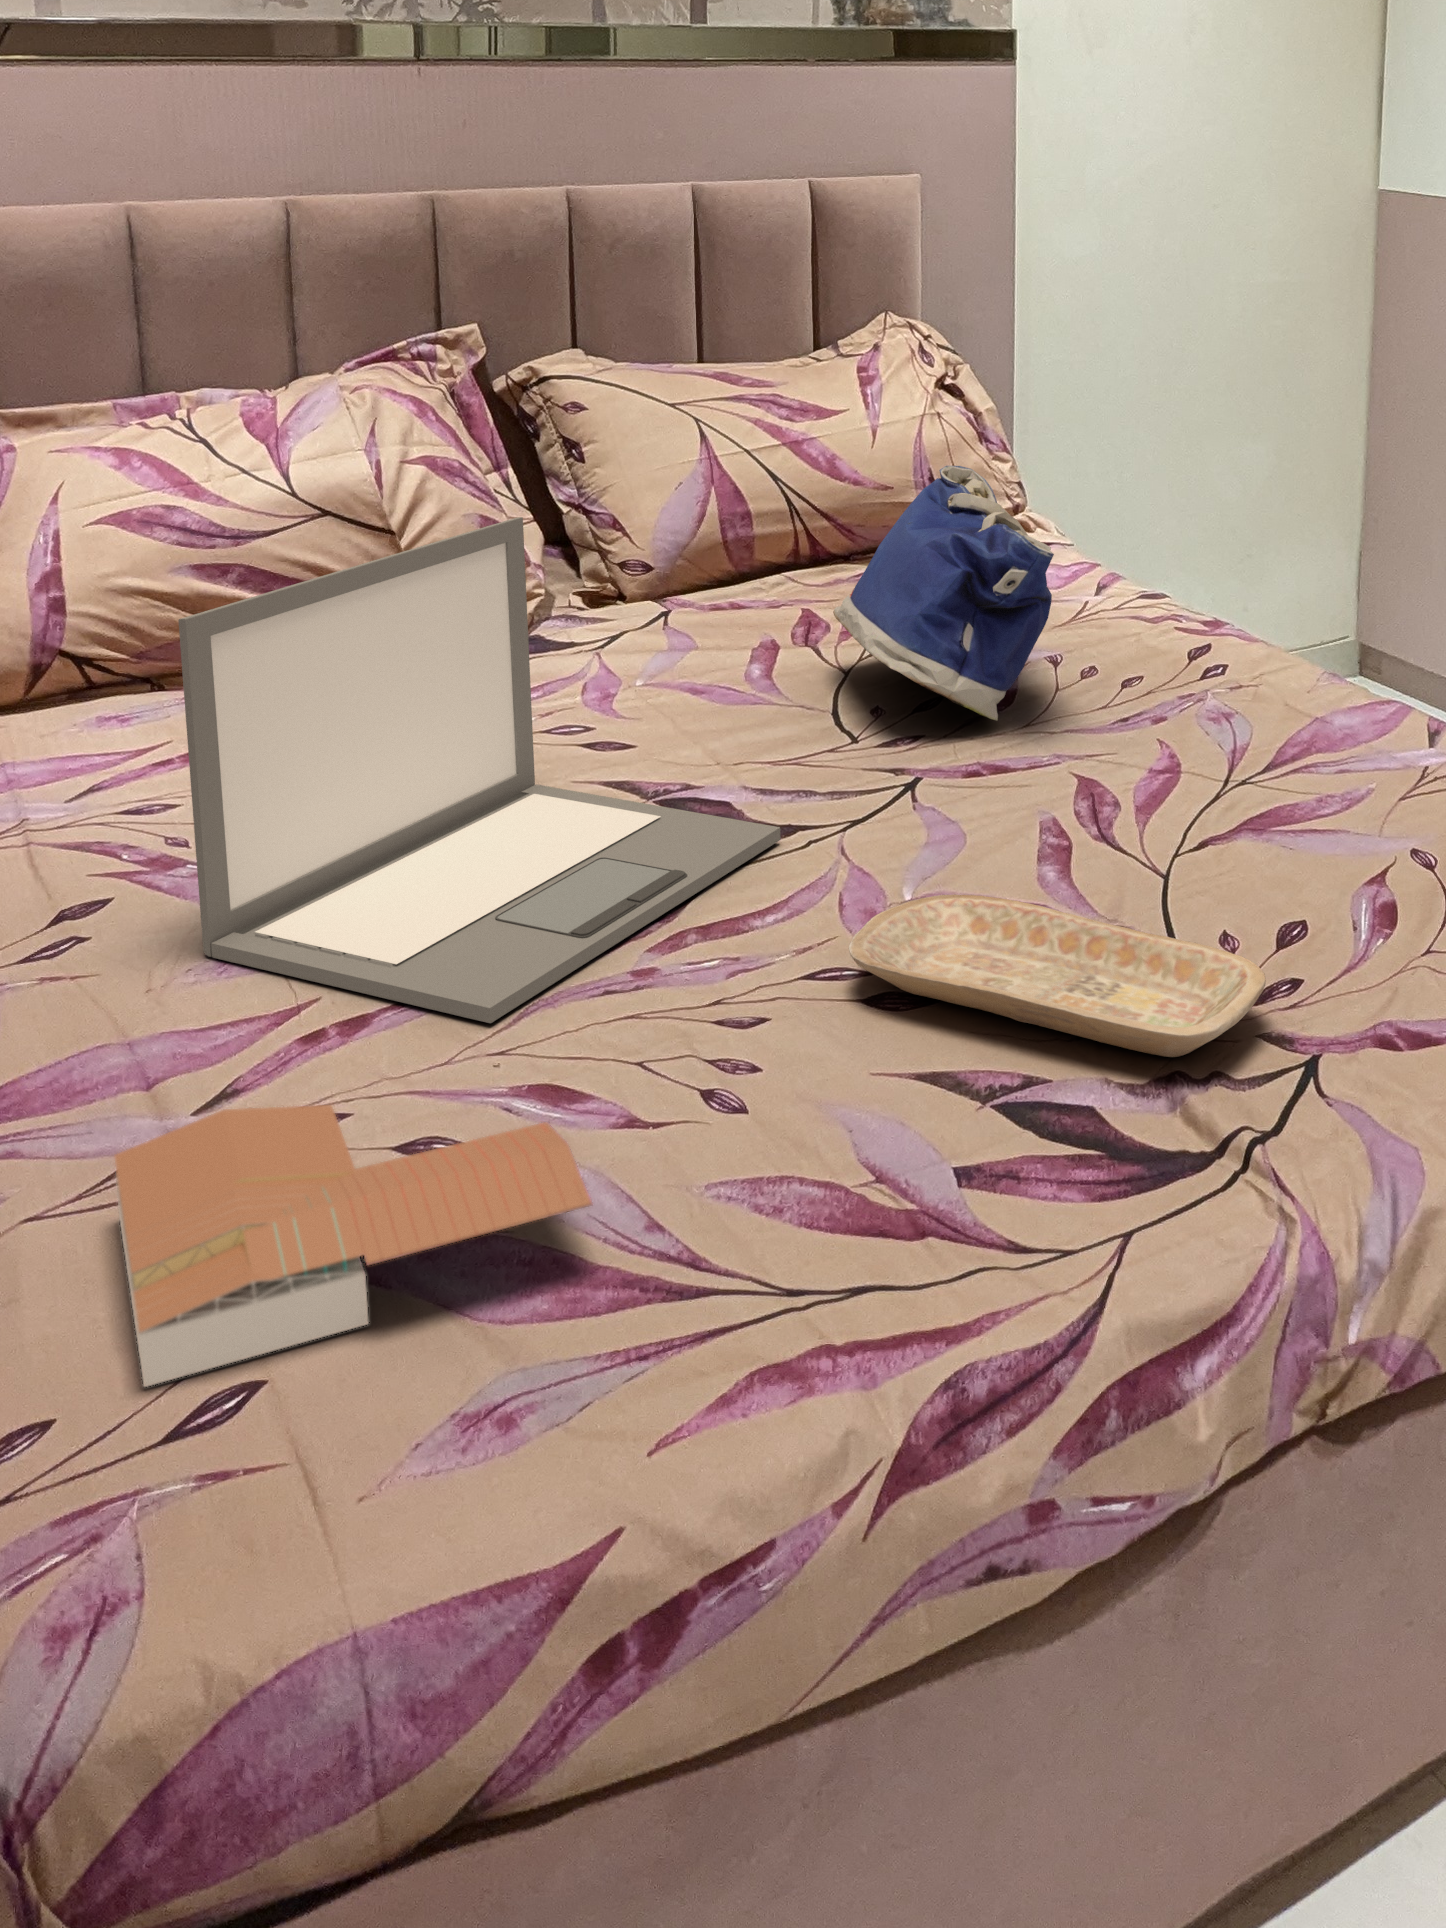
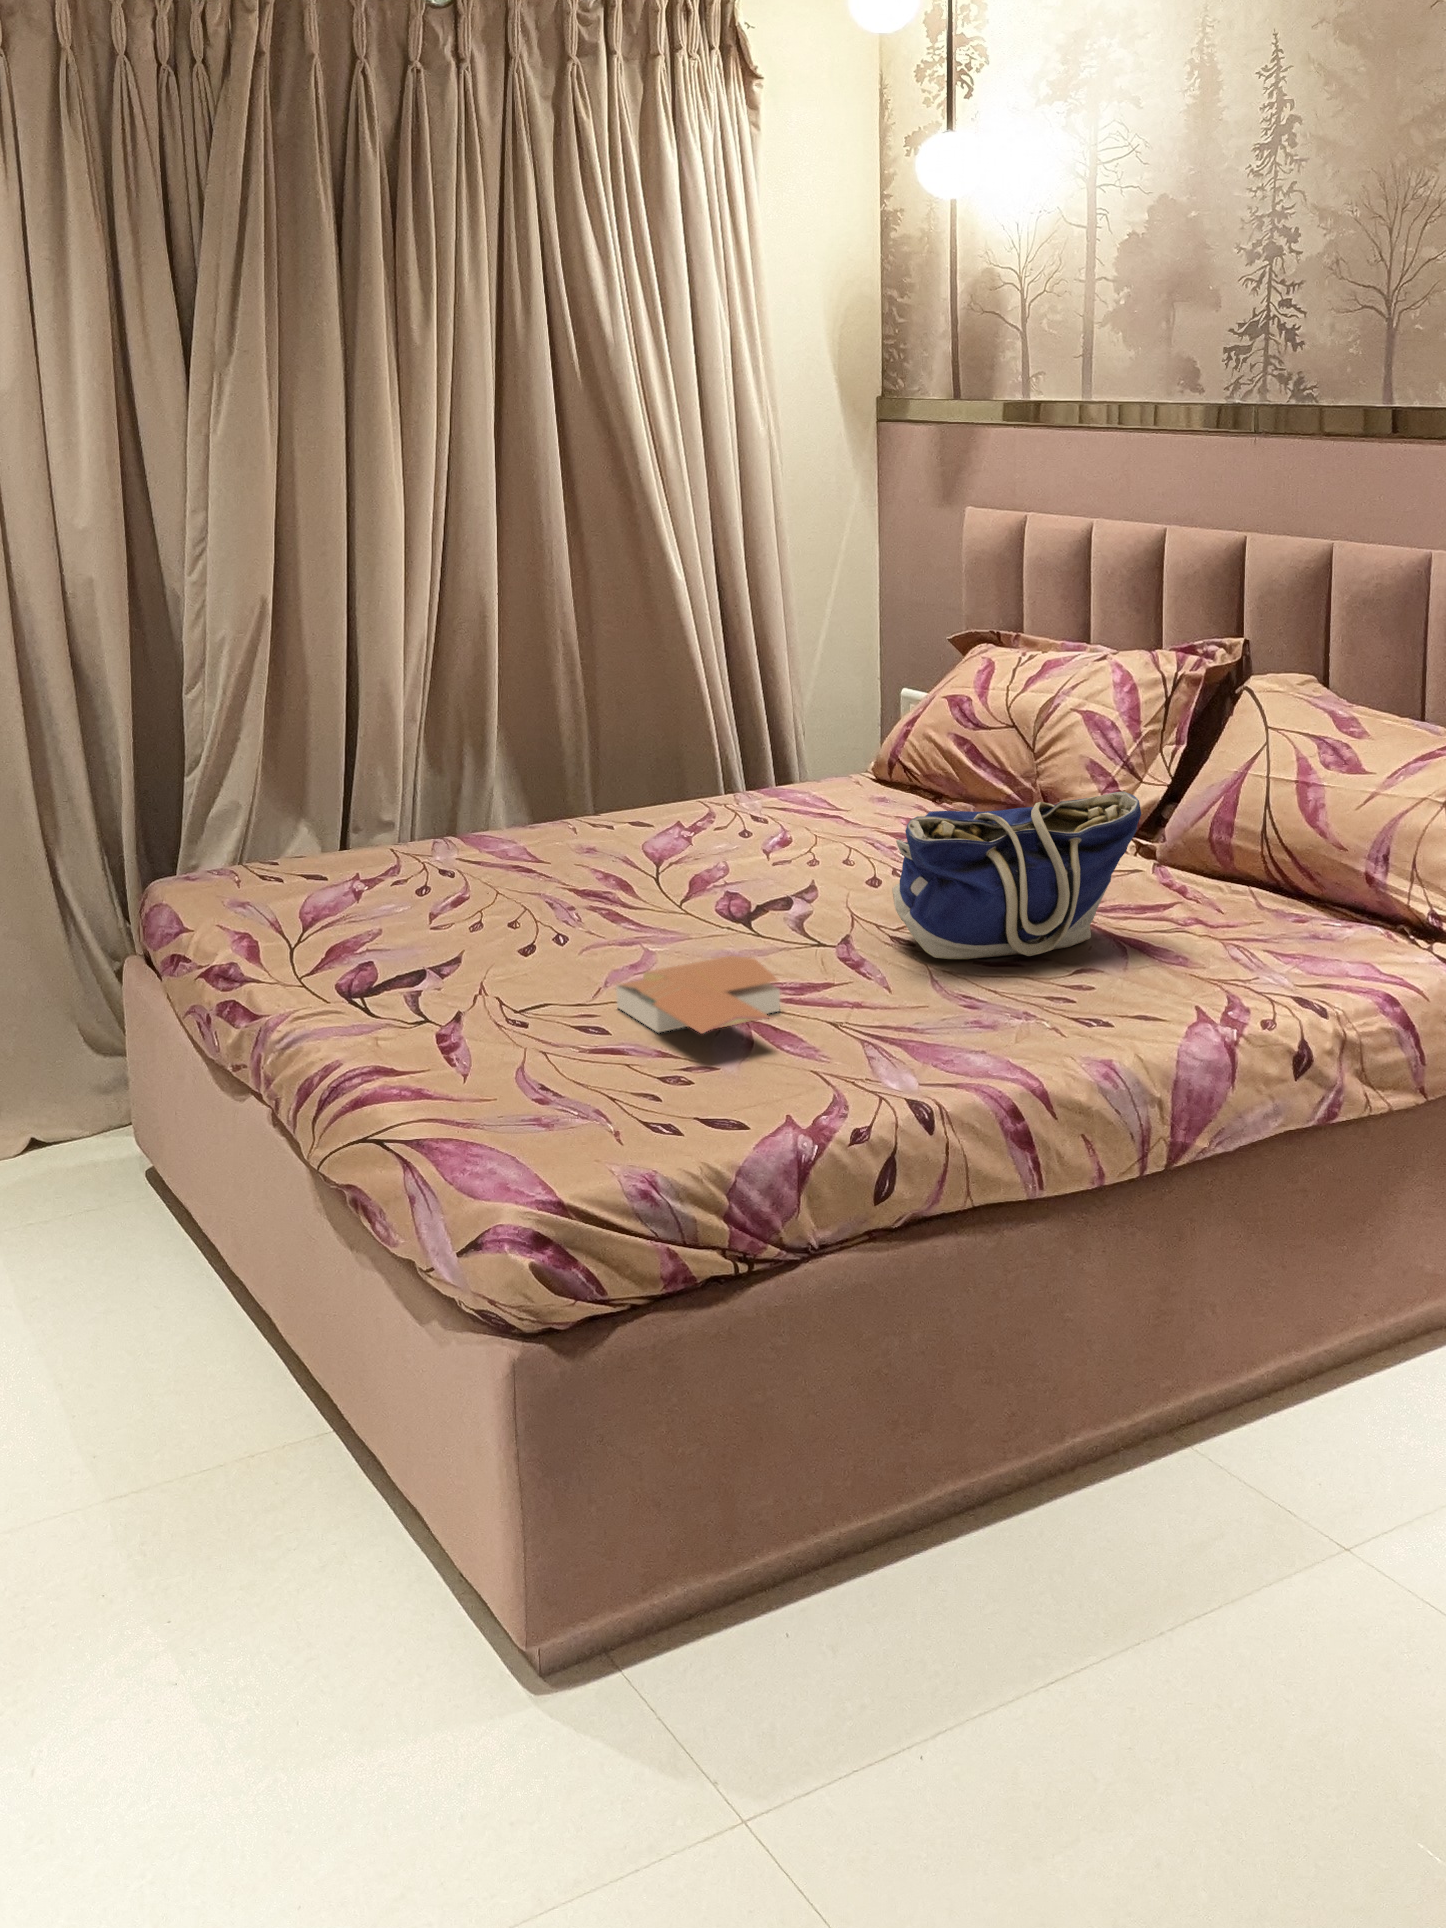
laptop: present [178,517,781,1023] -> none [481,705,769,927]
tray: present [849,894,1266,1057] -> none [392,929,572,1014]
book: present [115,1105,592,1387] -> present [616,956,780,1034]

